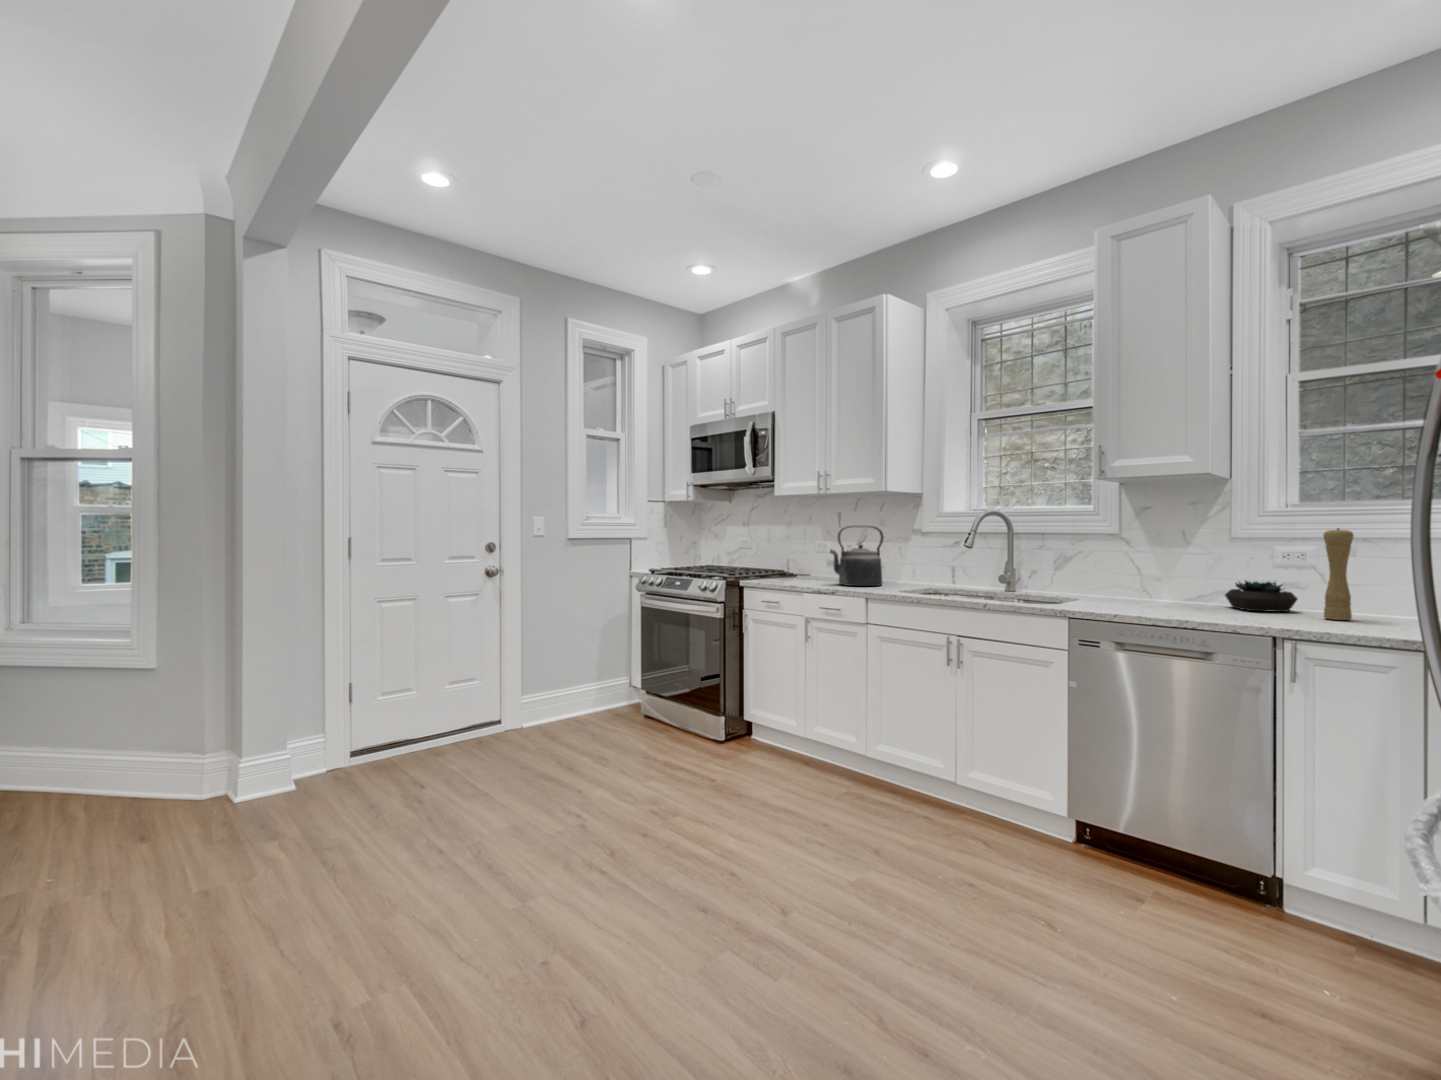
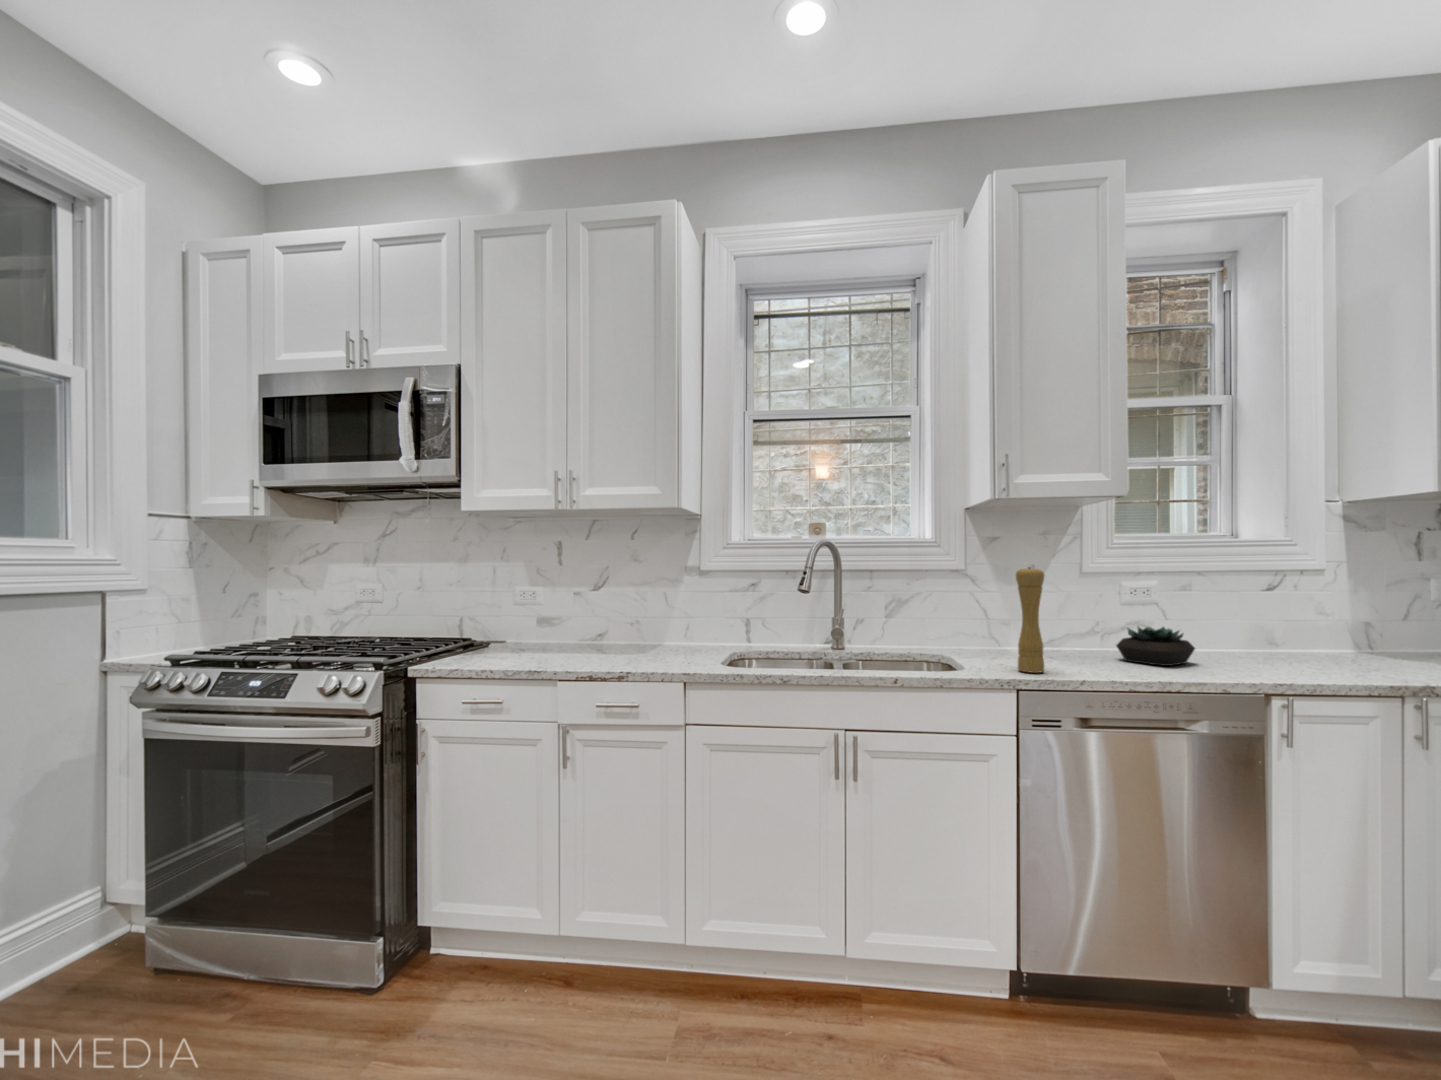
kettle: present [830,526,884,586] -> none [601,562,677,663]
pepper mill: present [1323,528,1353,620] -> present [1016,567,1044,673]

